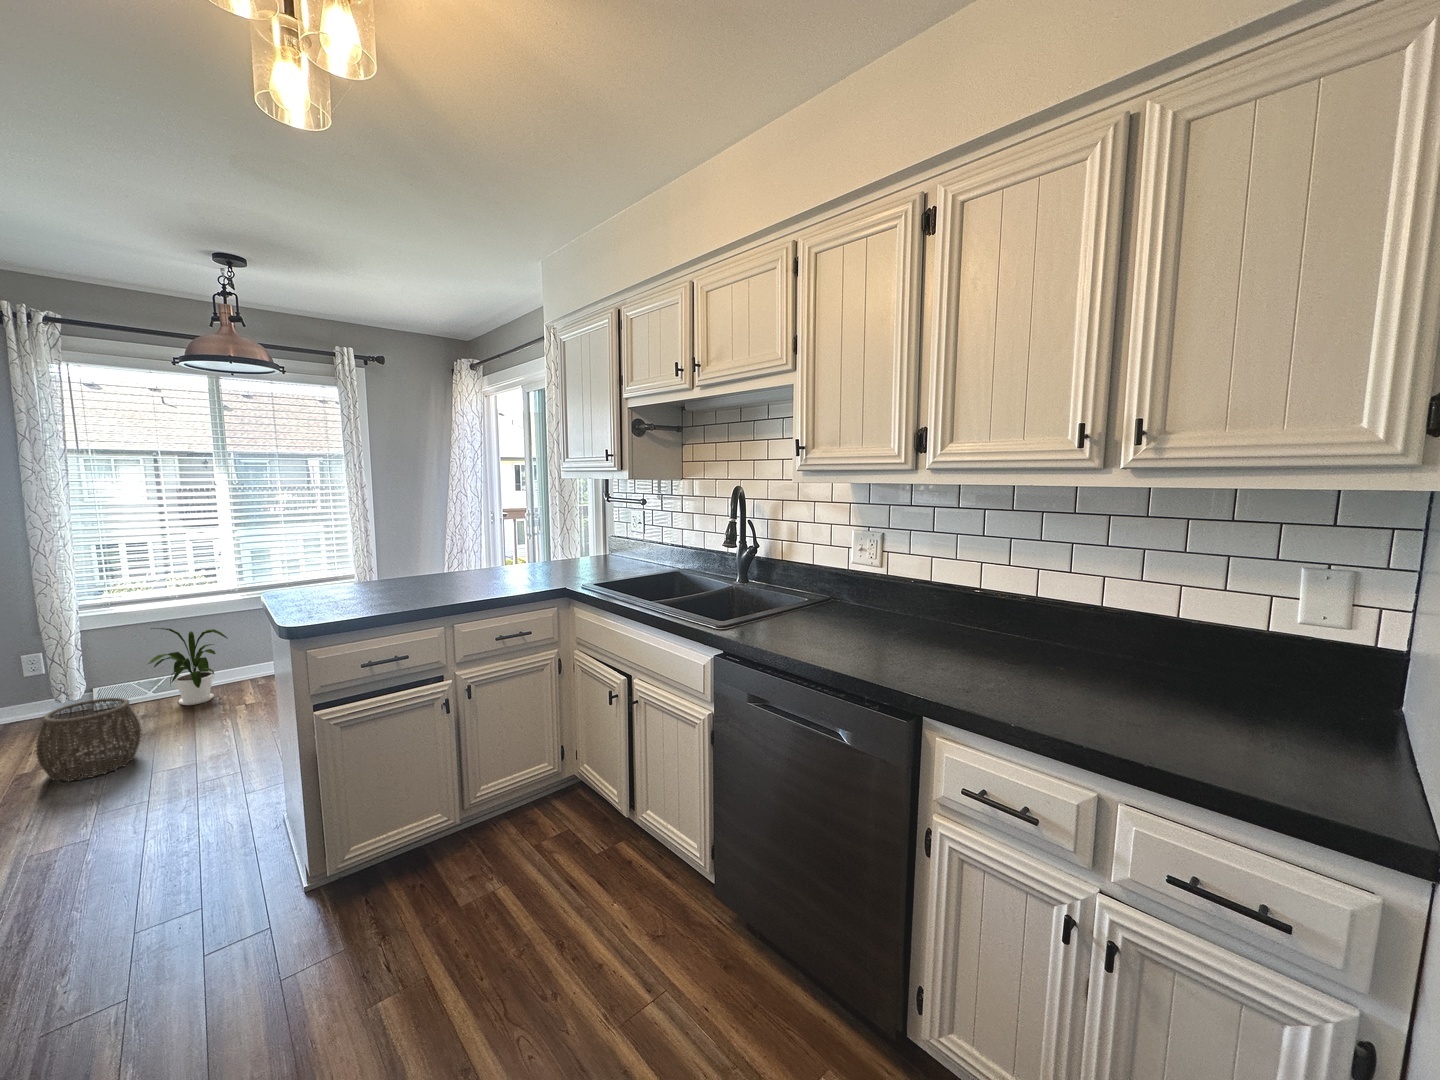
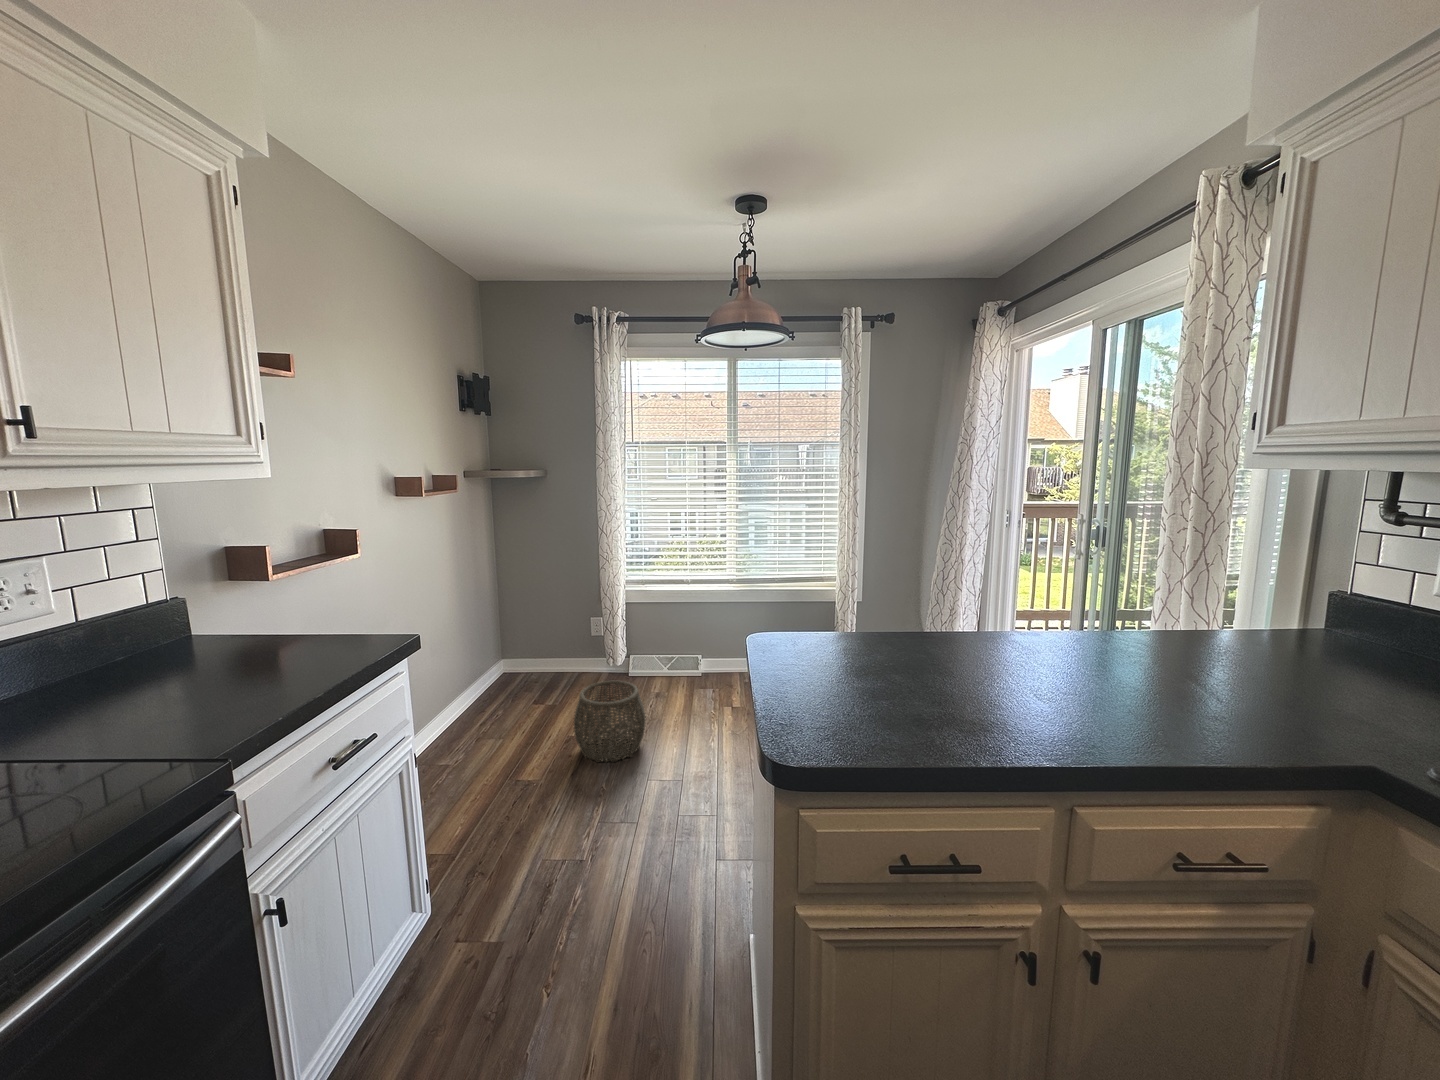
house plant: present [148,628,228,705] -> none [661,610,724,691]

